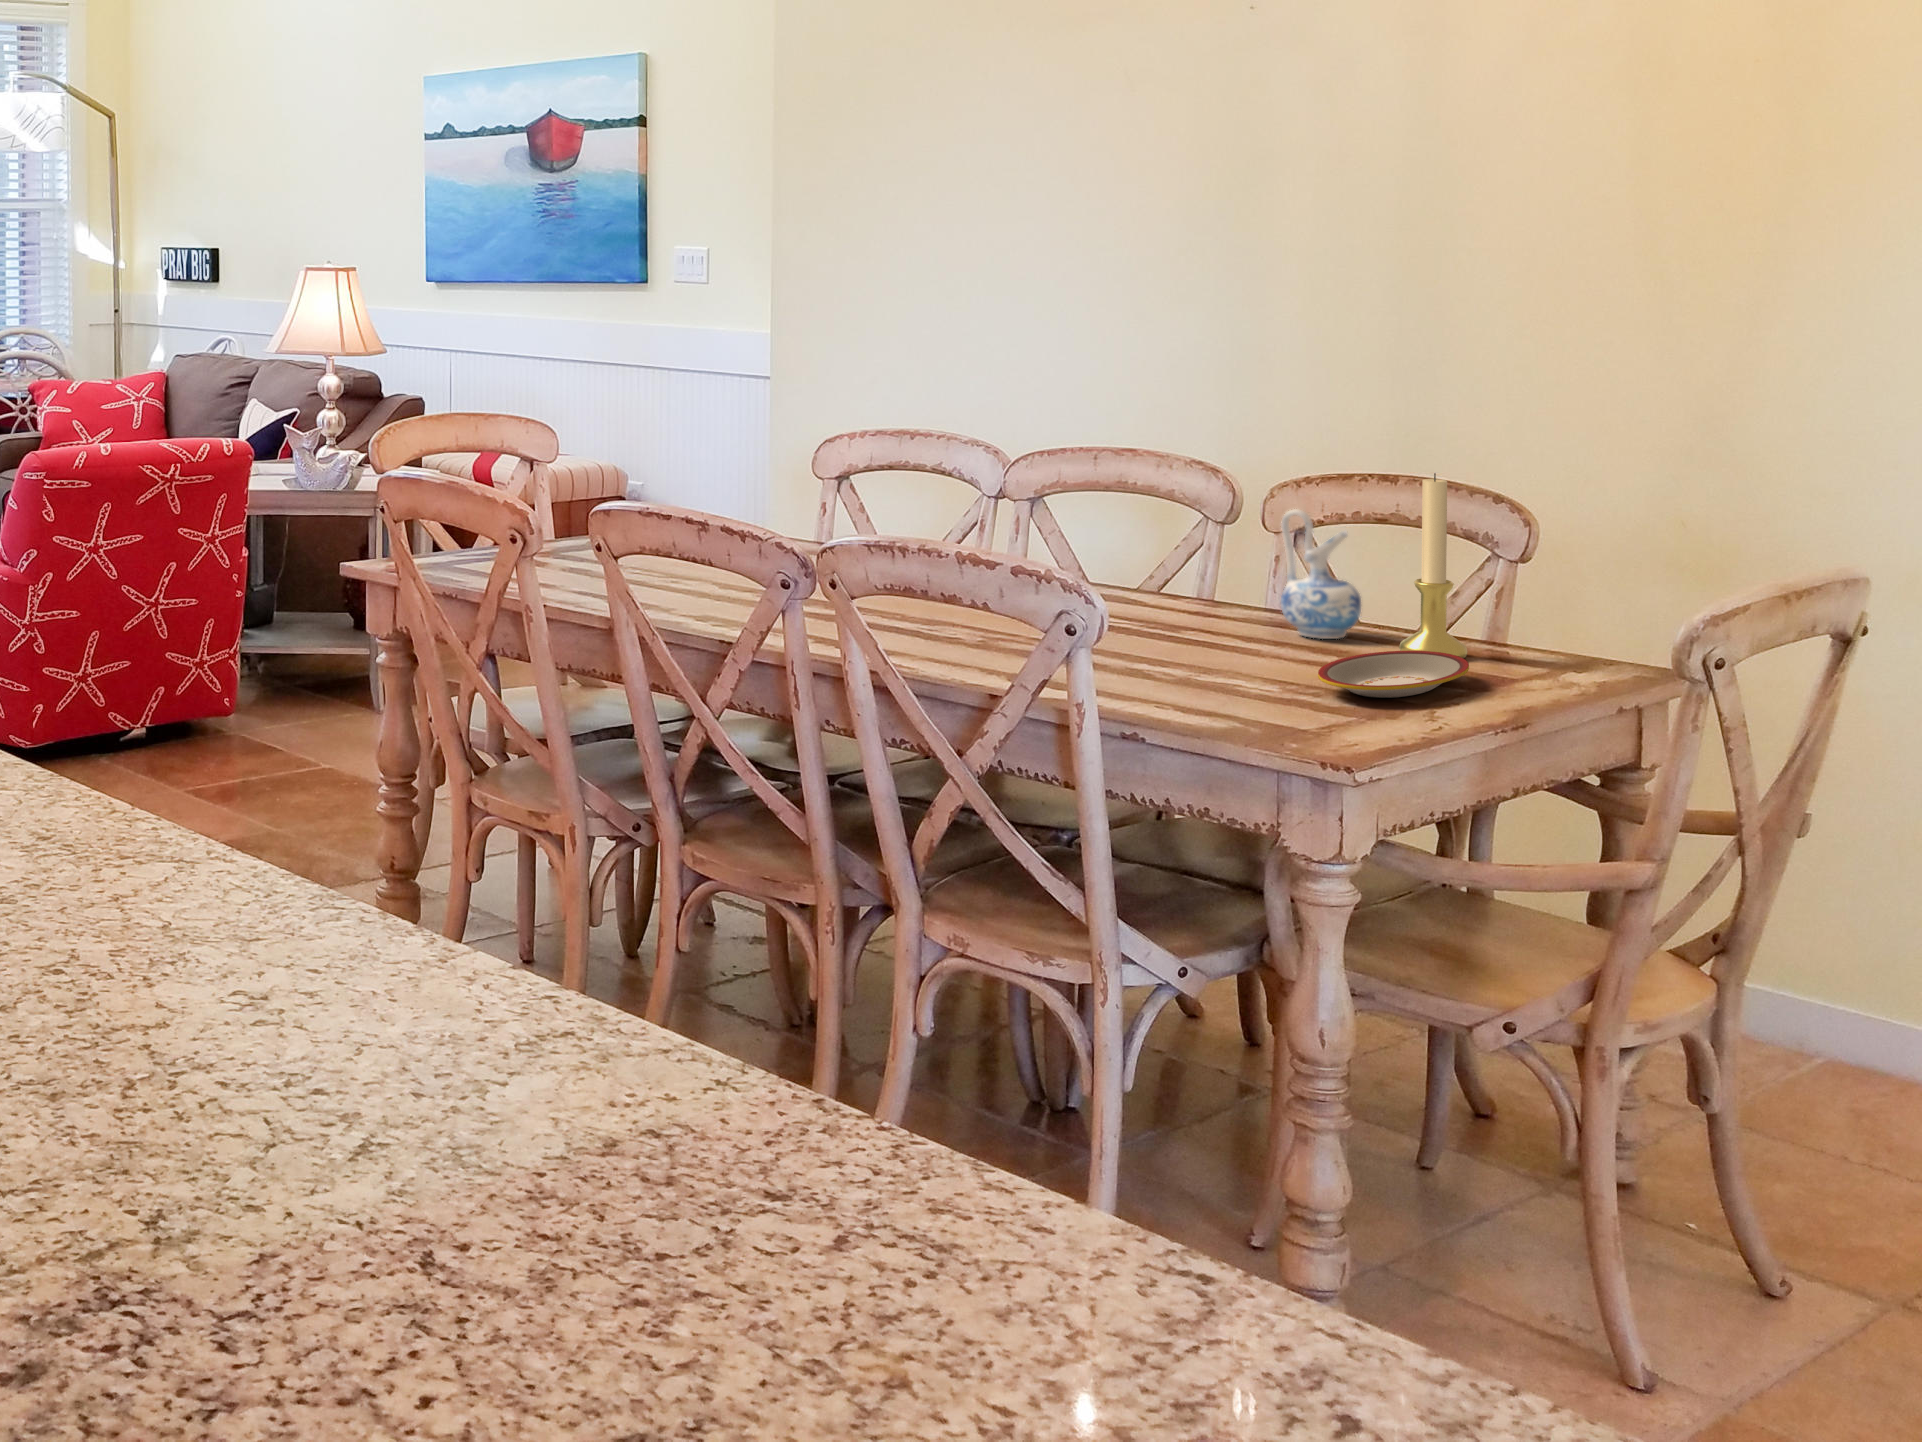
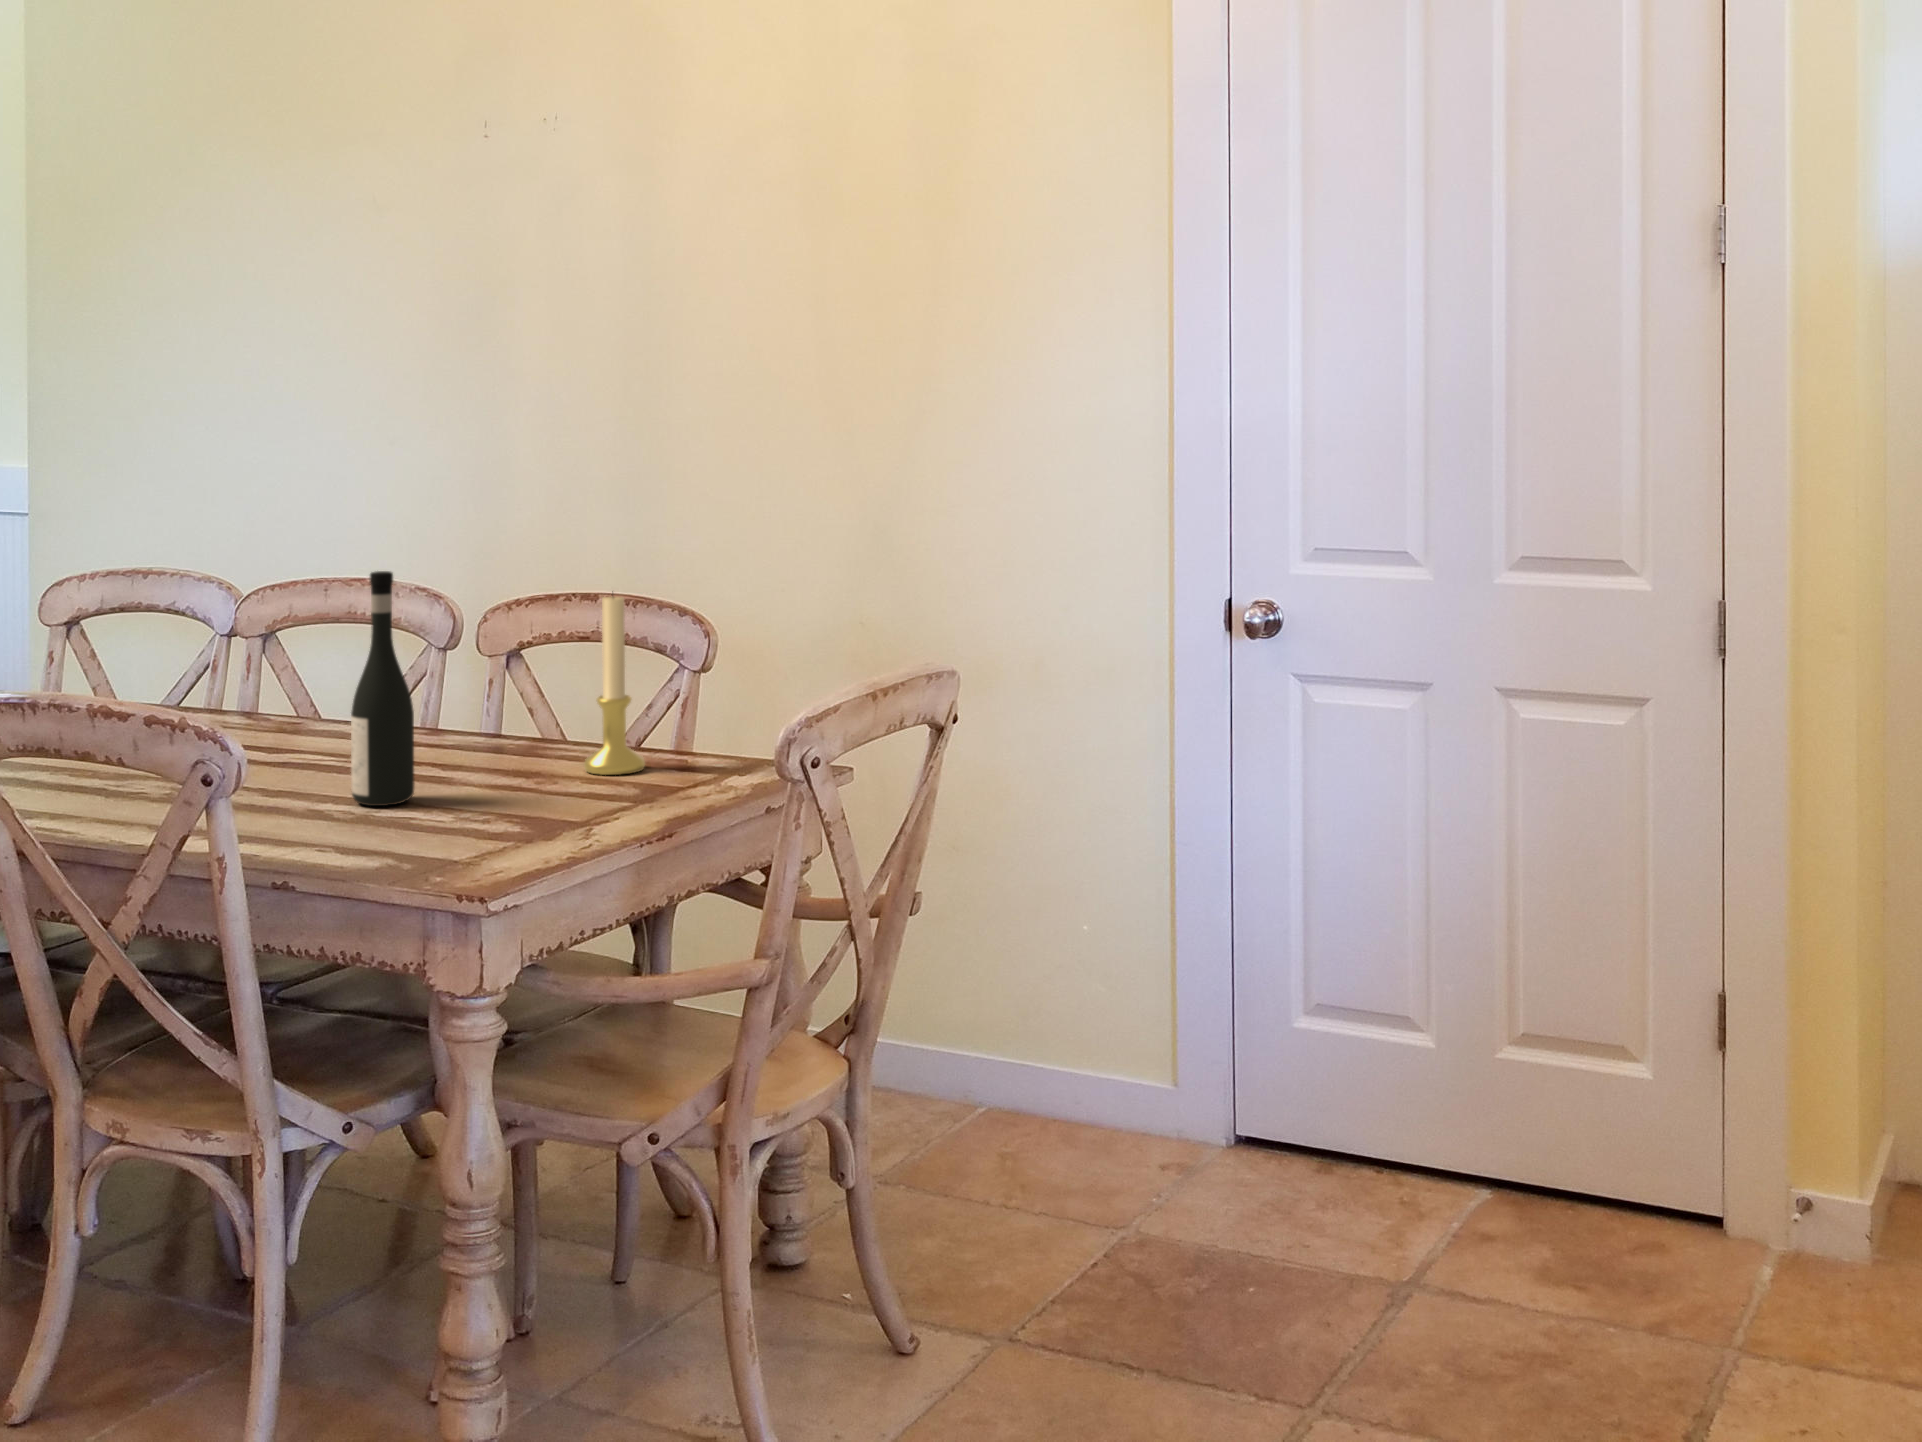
wine bottle: none [1169,443,1233,670] -> present [351,571,414,806]
ceramic pitcher: present [1281,509,1361,639] -> none [480,633,555,762]
plate: present [1318,651,1469,698] -> none [486,767,634,819]

